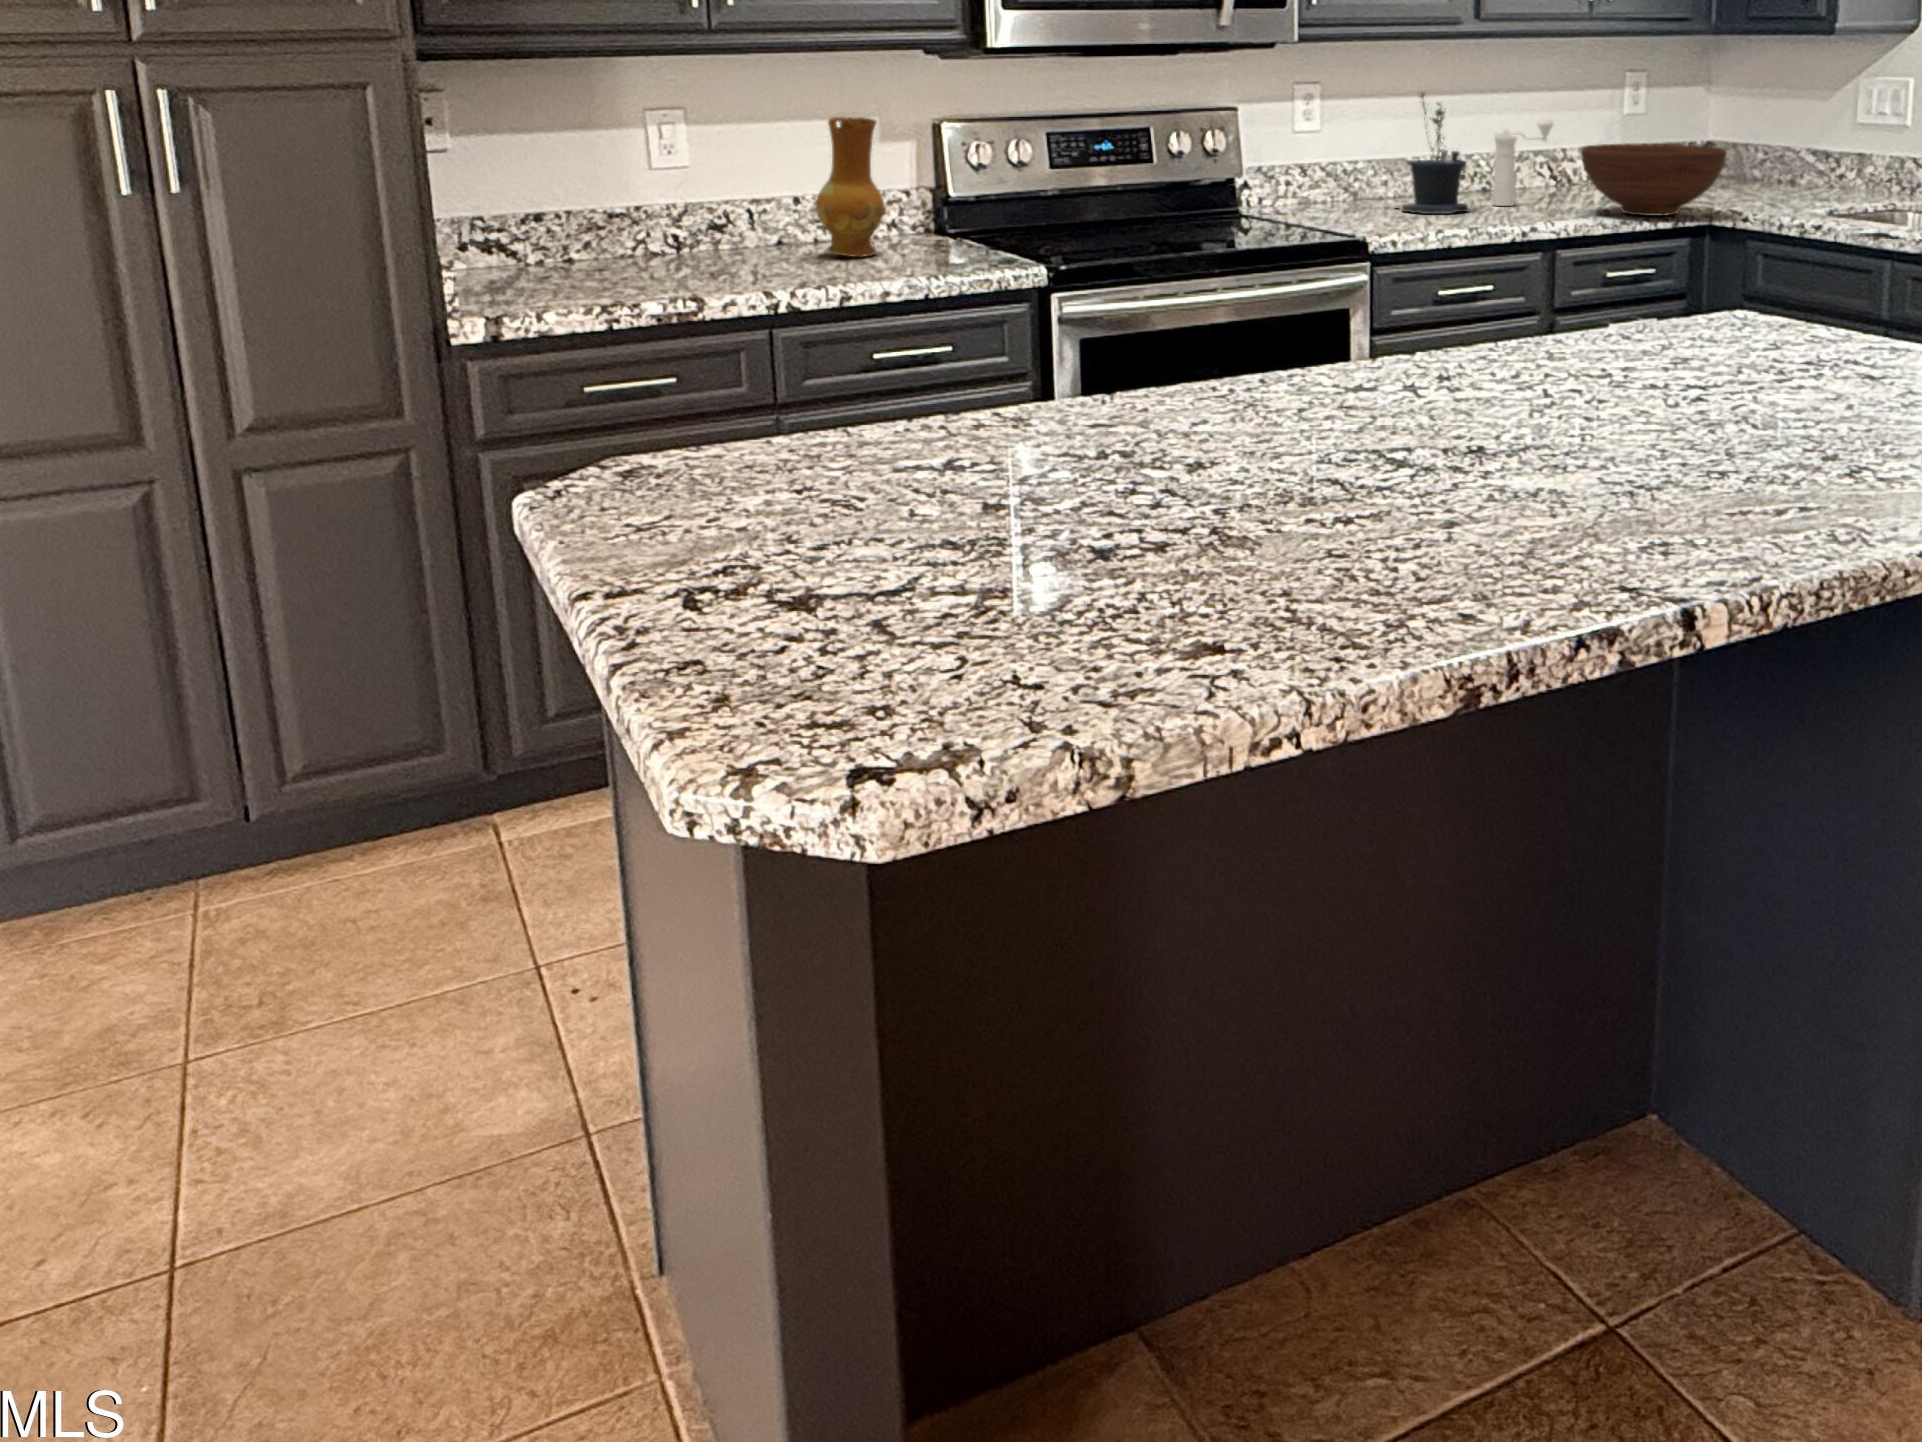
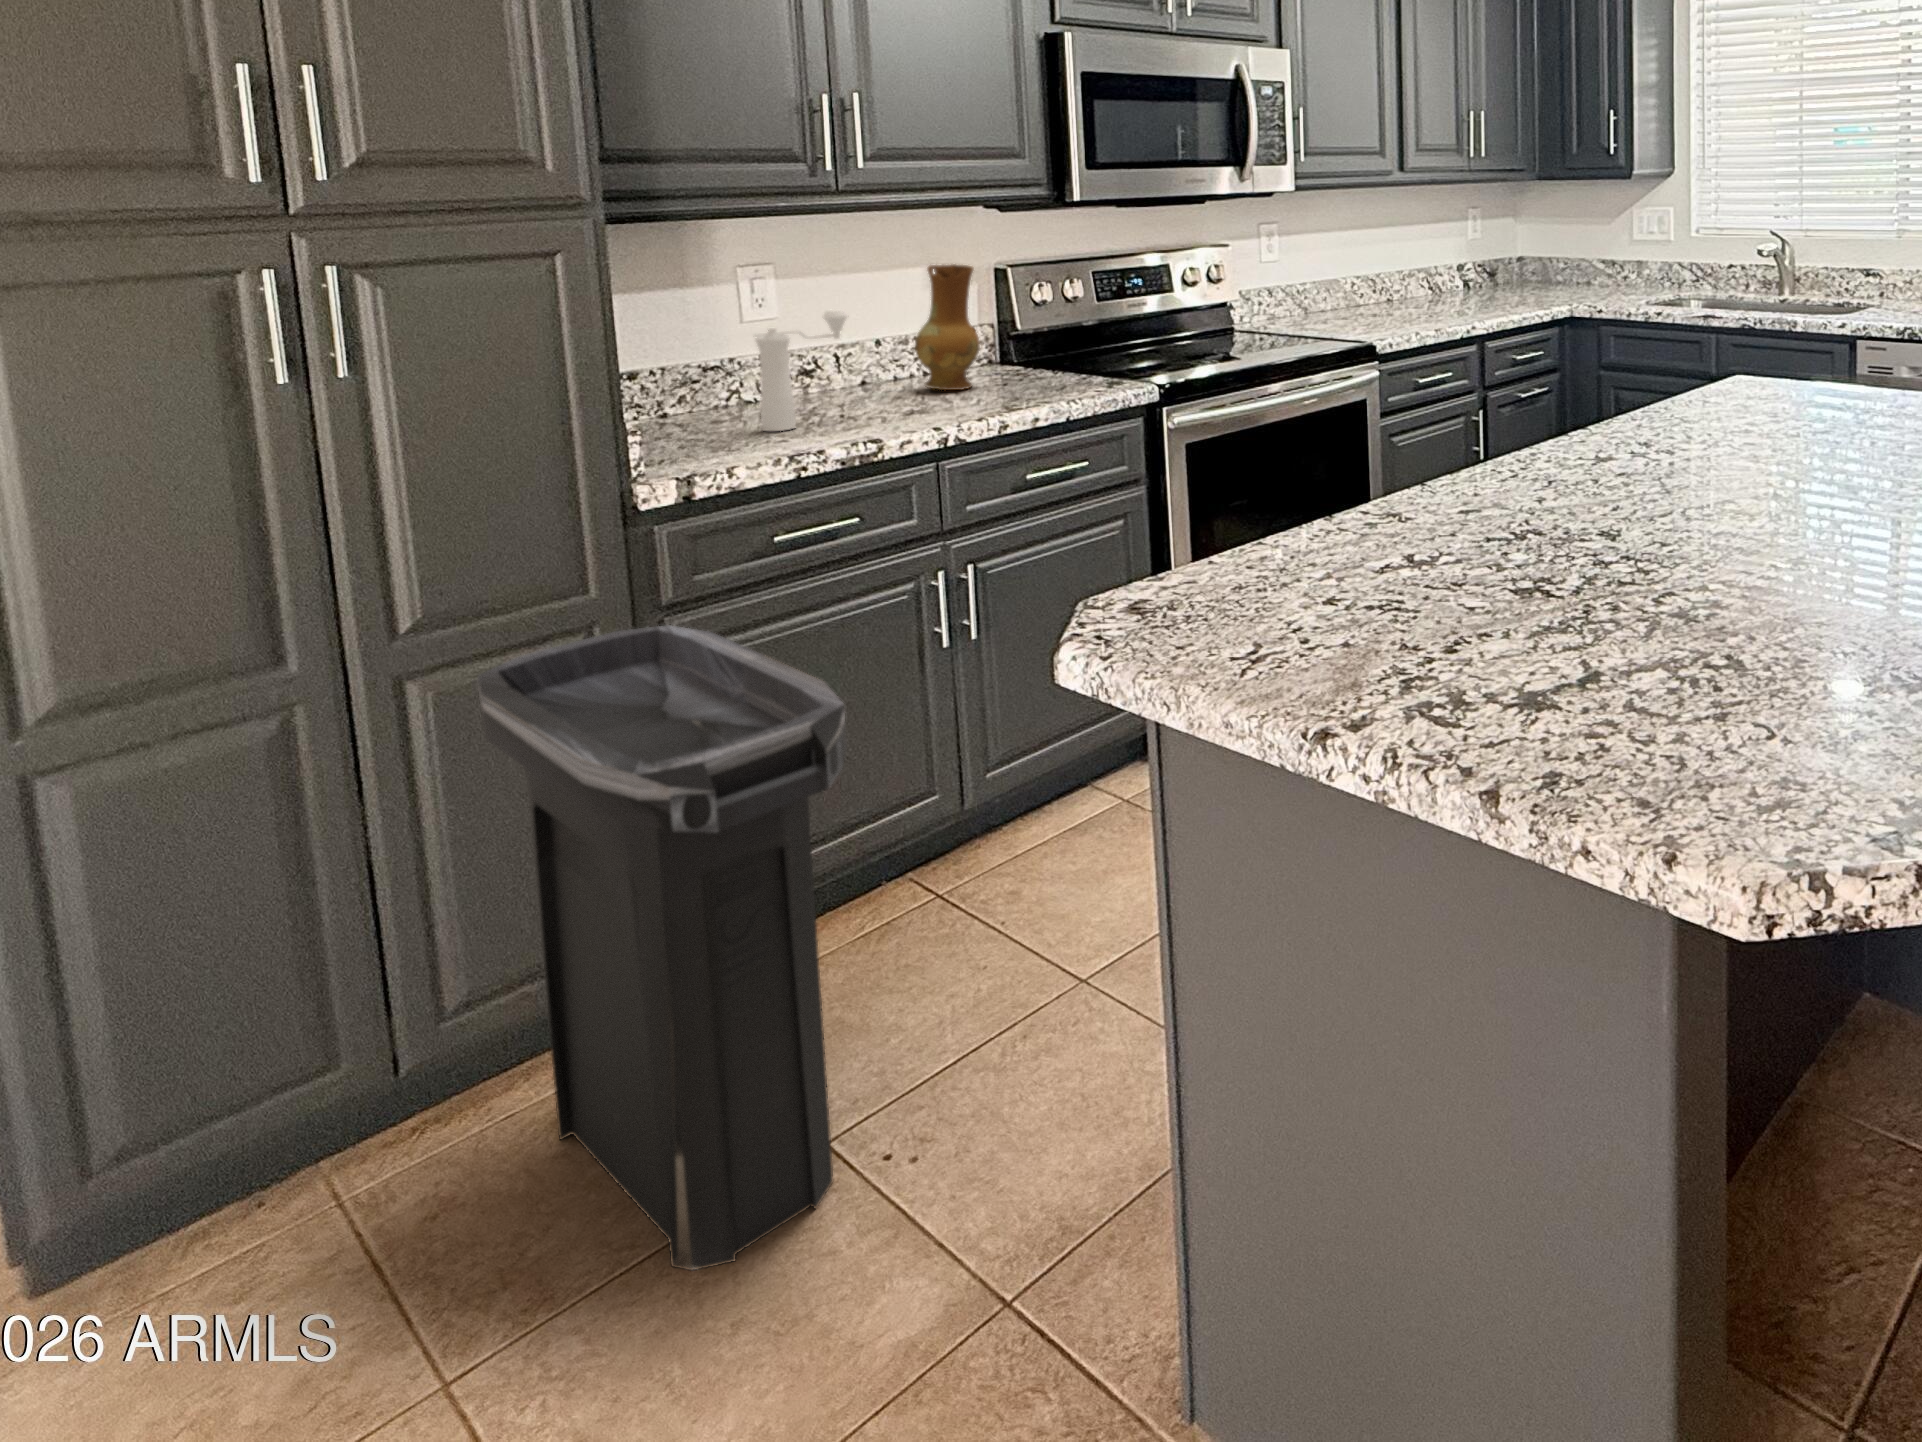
potted plant: present [1396,91,1469,214] -> none [1332,225,1397,321]
pepper mill: present [1492,119,1554,206] -> present [754,309,848,431]
fruit bowl: present [1581,144,1727,216] -> none [1475,259,1581,313]
trash can: none [261,457,523,1041] -> present [477,625,847,1270]

